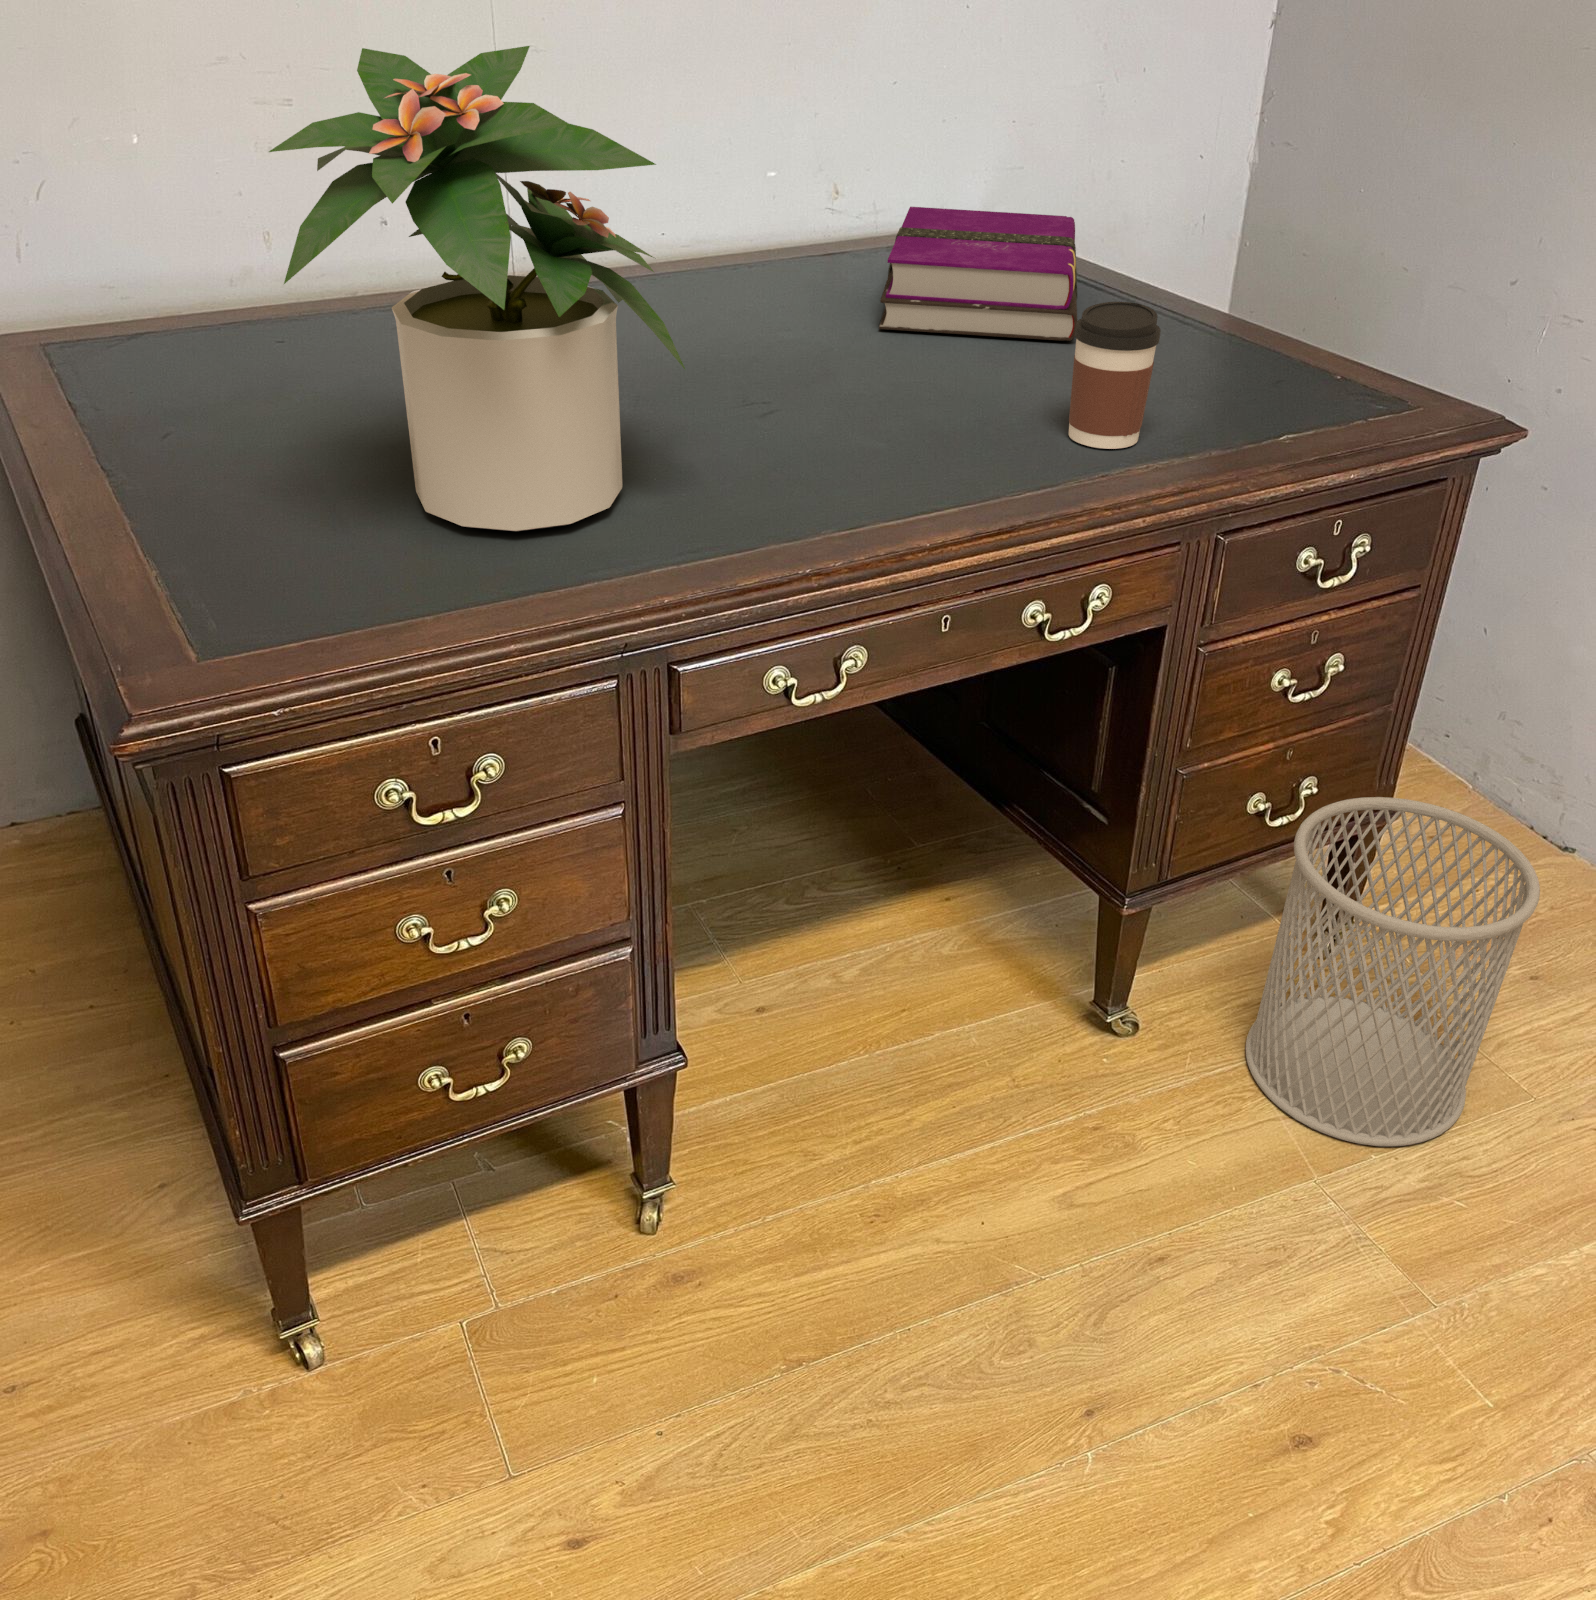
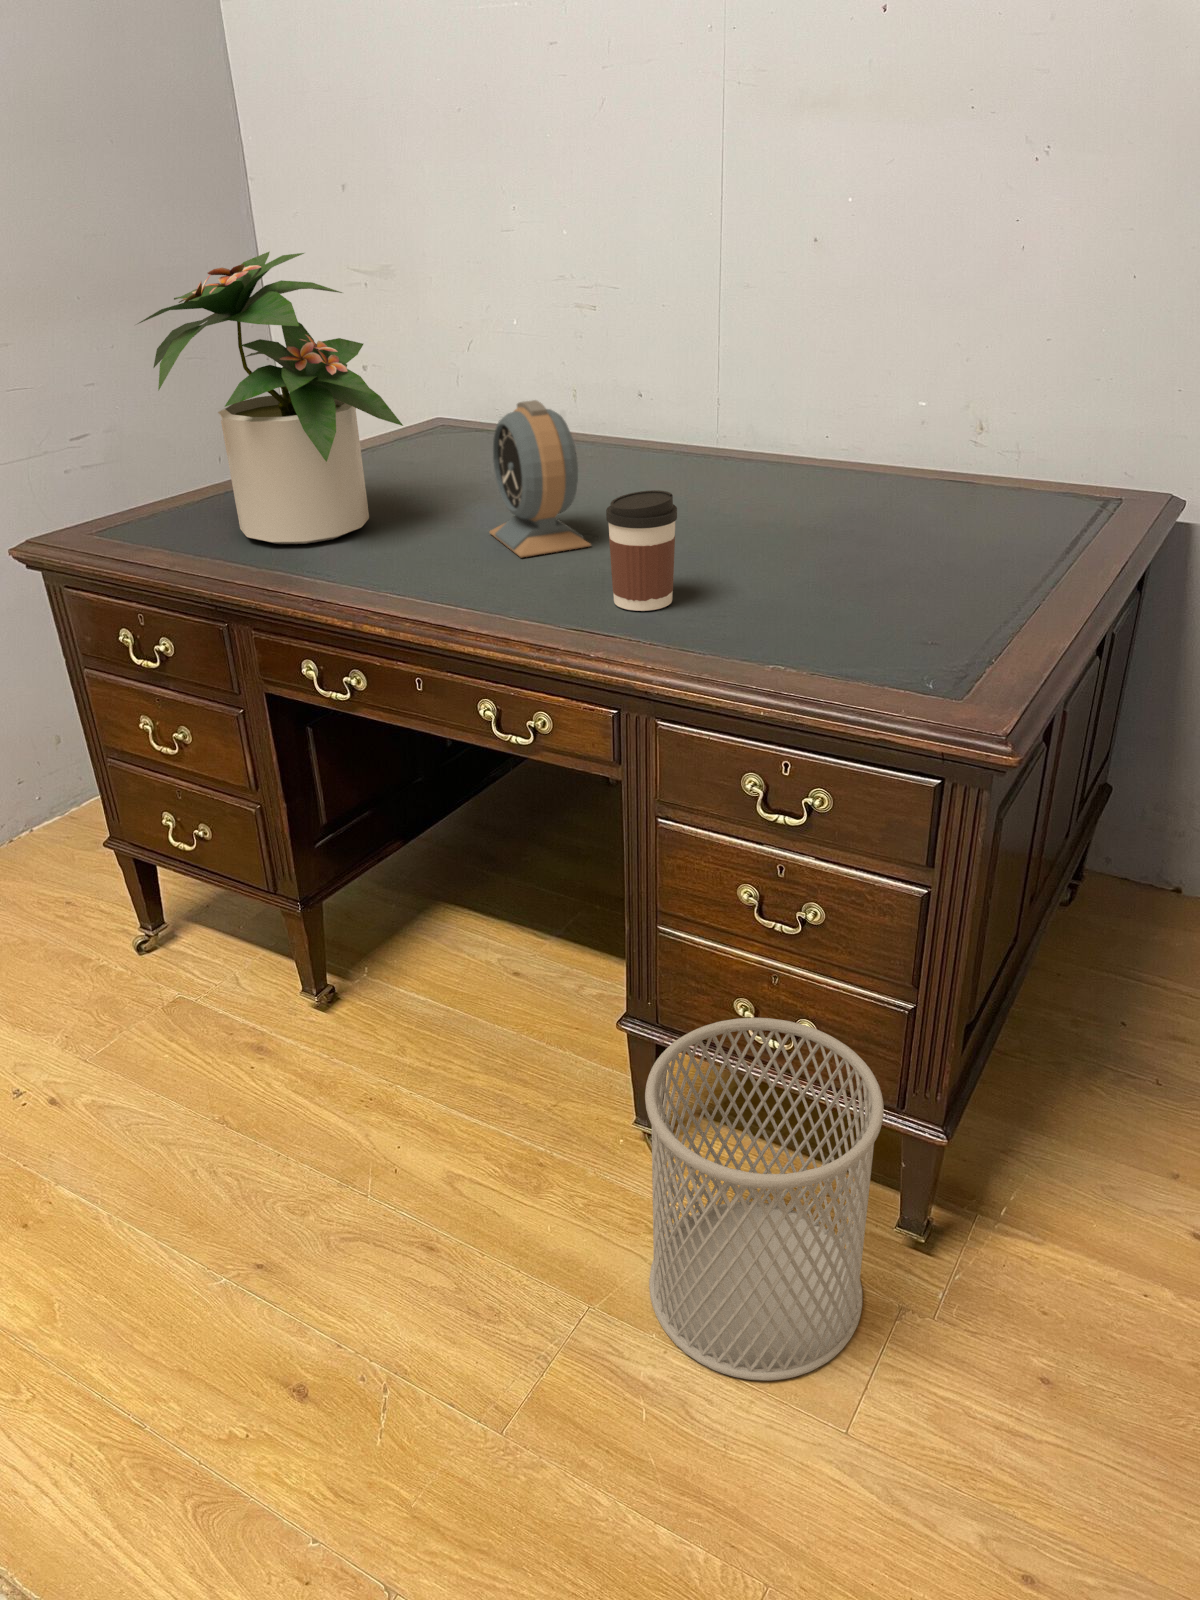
hardback book: present [879,207,1077,341] -> none [742,431,1011,549]
alarm clock: none [742,228,894,439] -> present [490,400,591,557]

